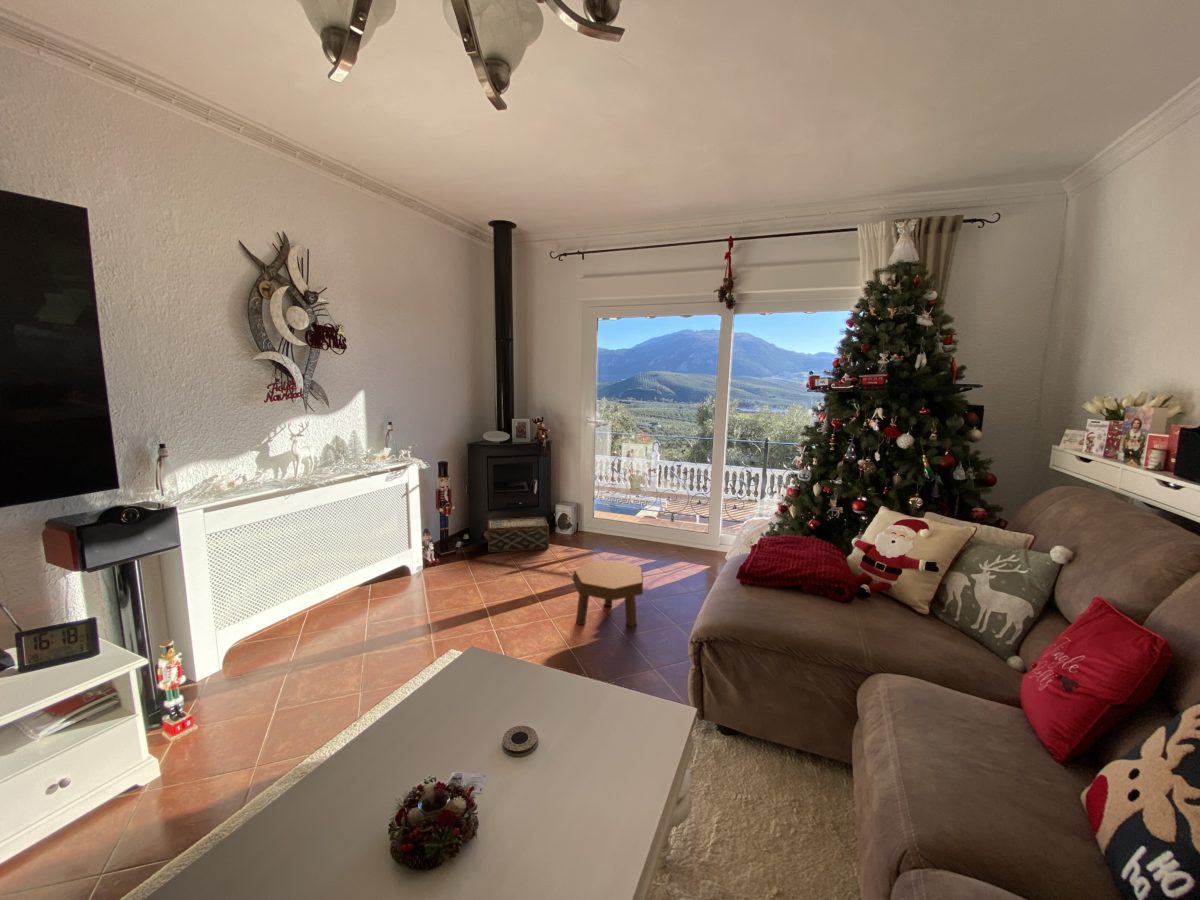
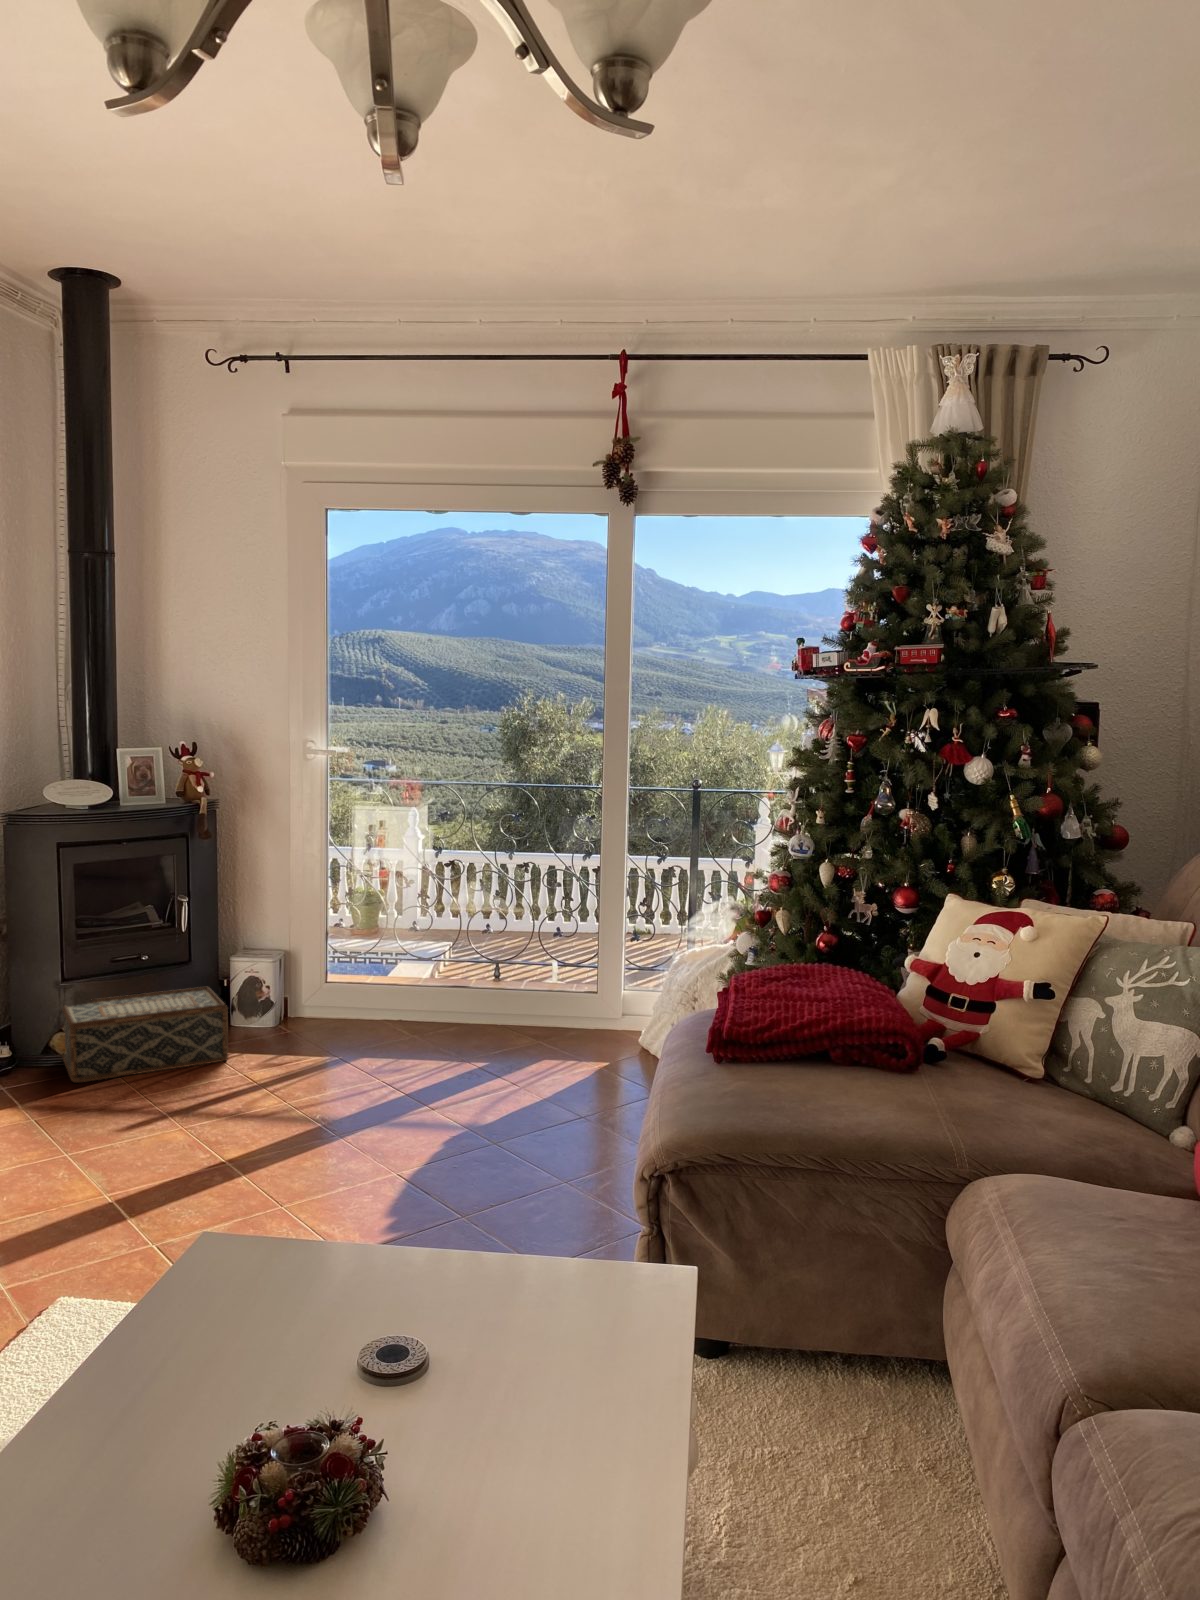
footstool: present [573,561,643,626] -> none [326,1058,495,1210]

